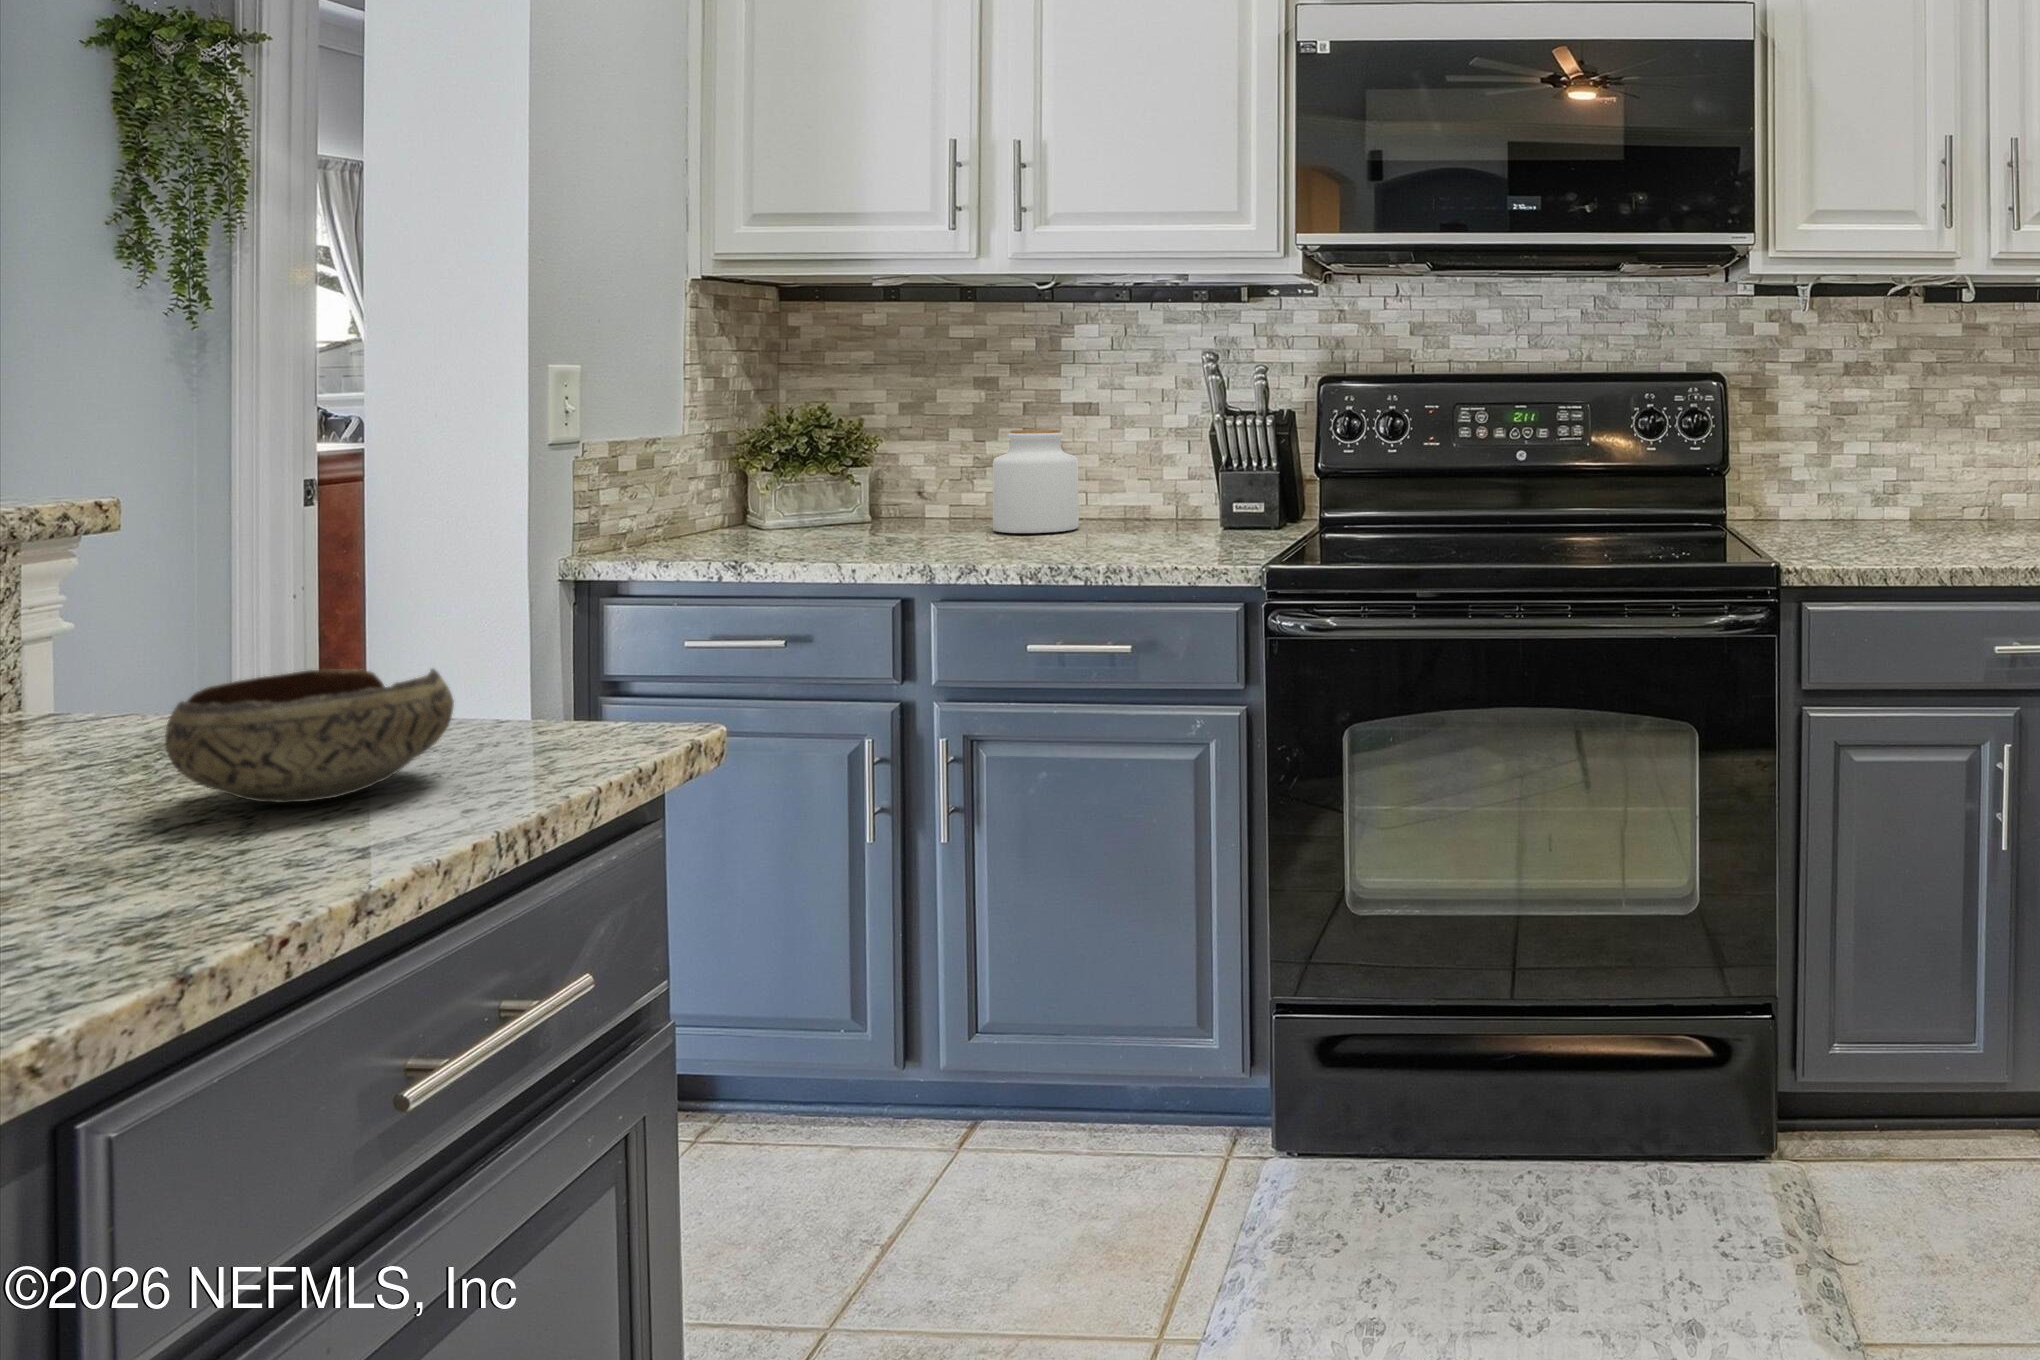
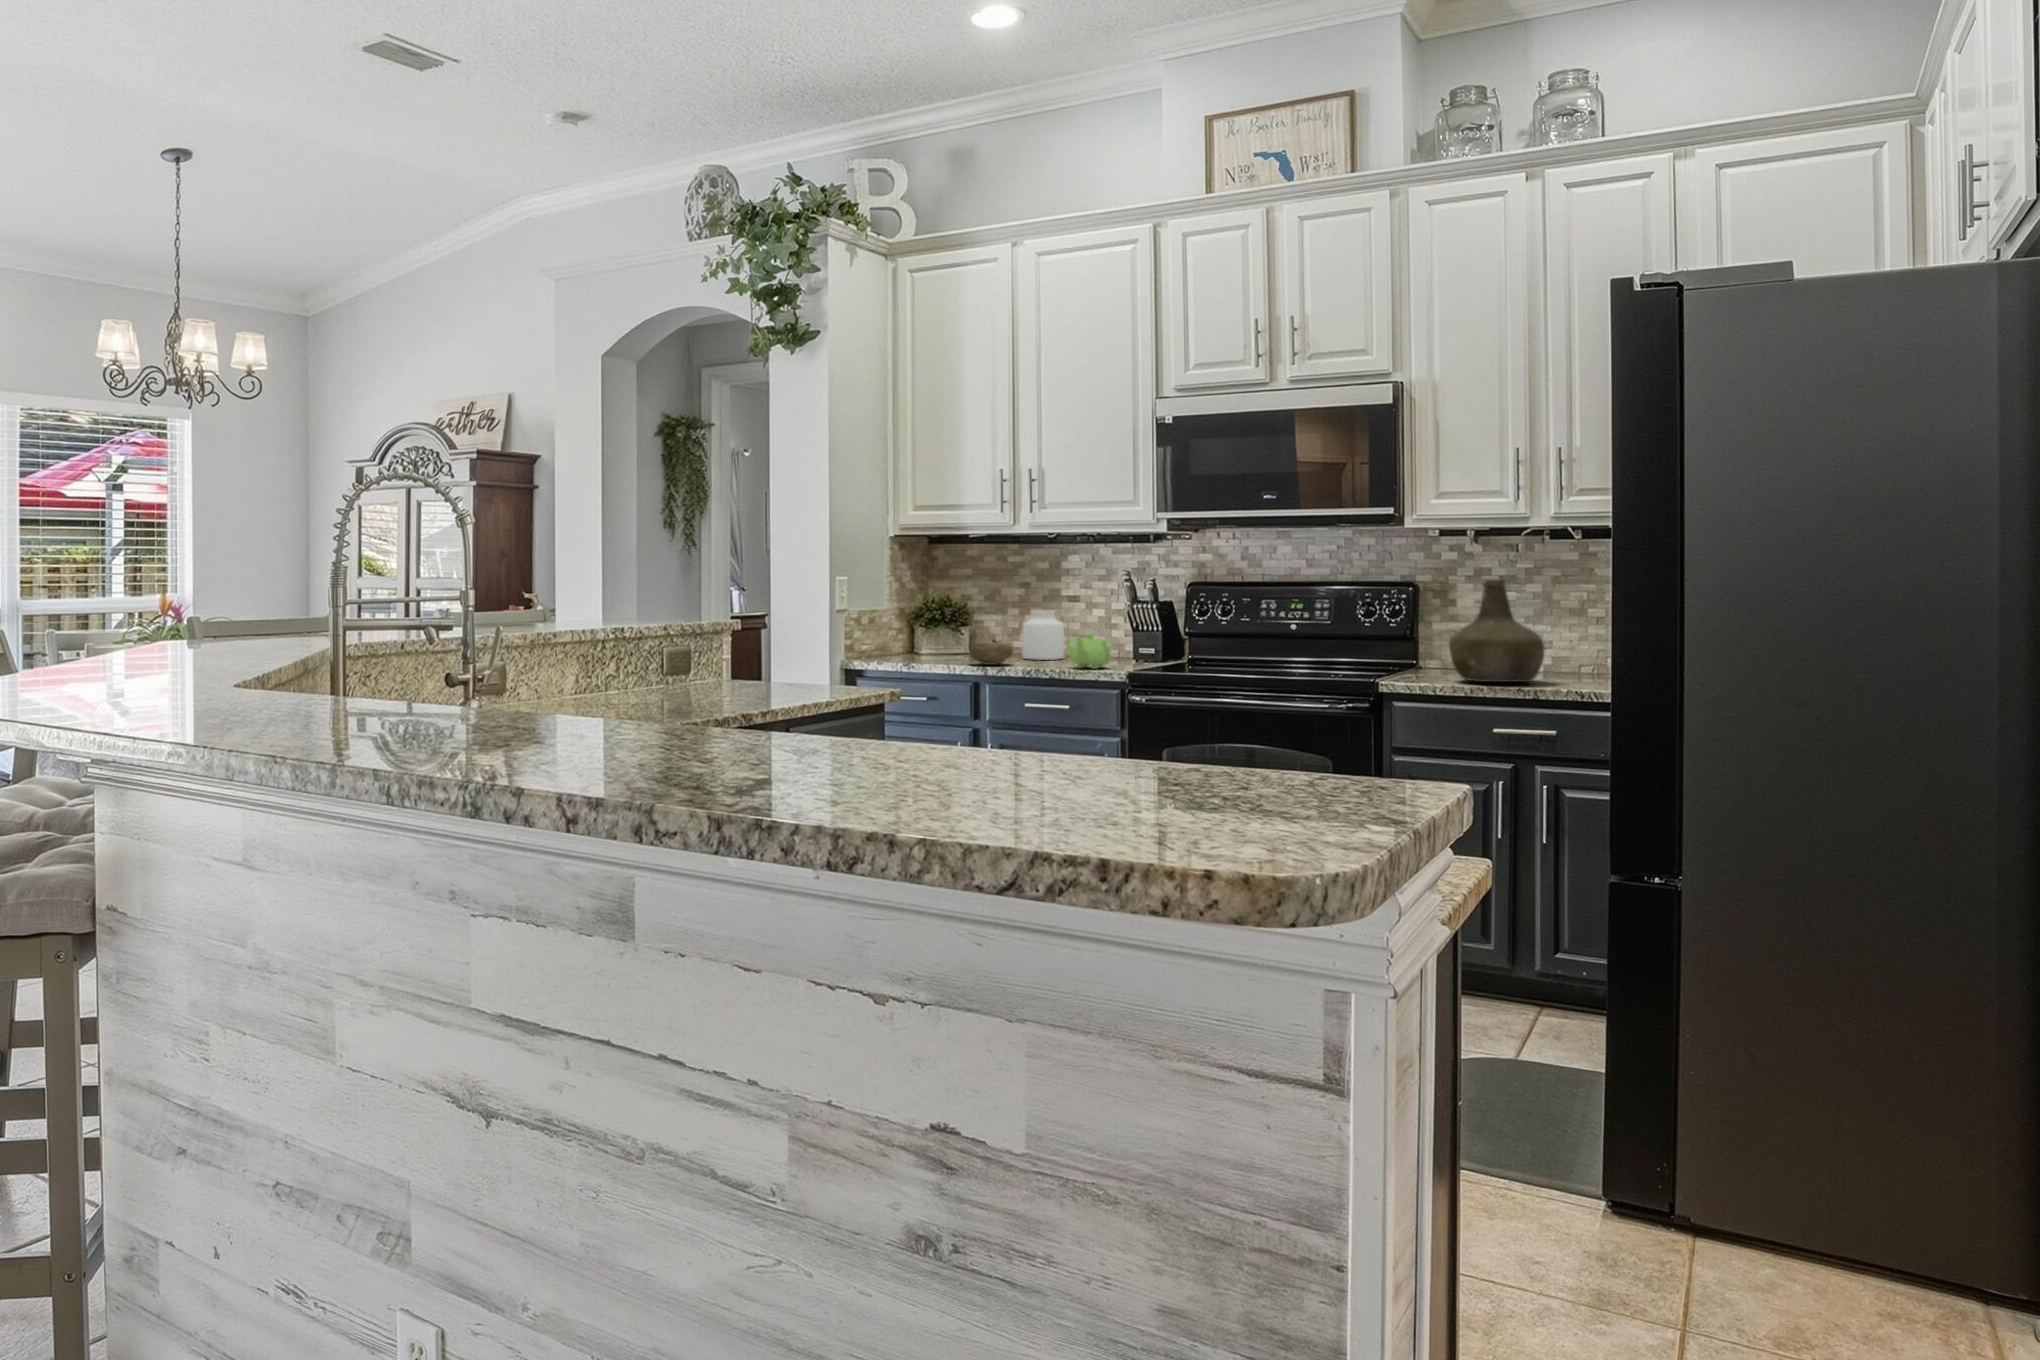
bottle: none [1850,368,2010,553] -> present [1449,580,1544,682]
teapot: none [1108,482,1214,555] -> present [1064,634,1112,669]
bowl: present [165,669,454,803] -> present [969,643,1013,665]

